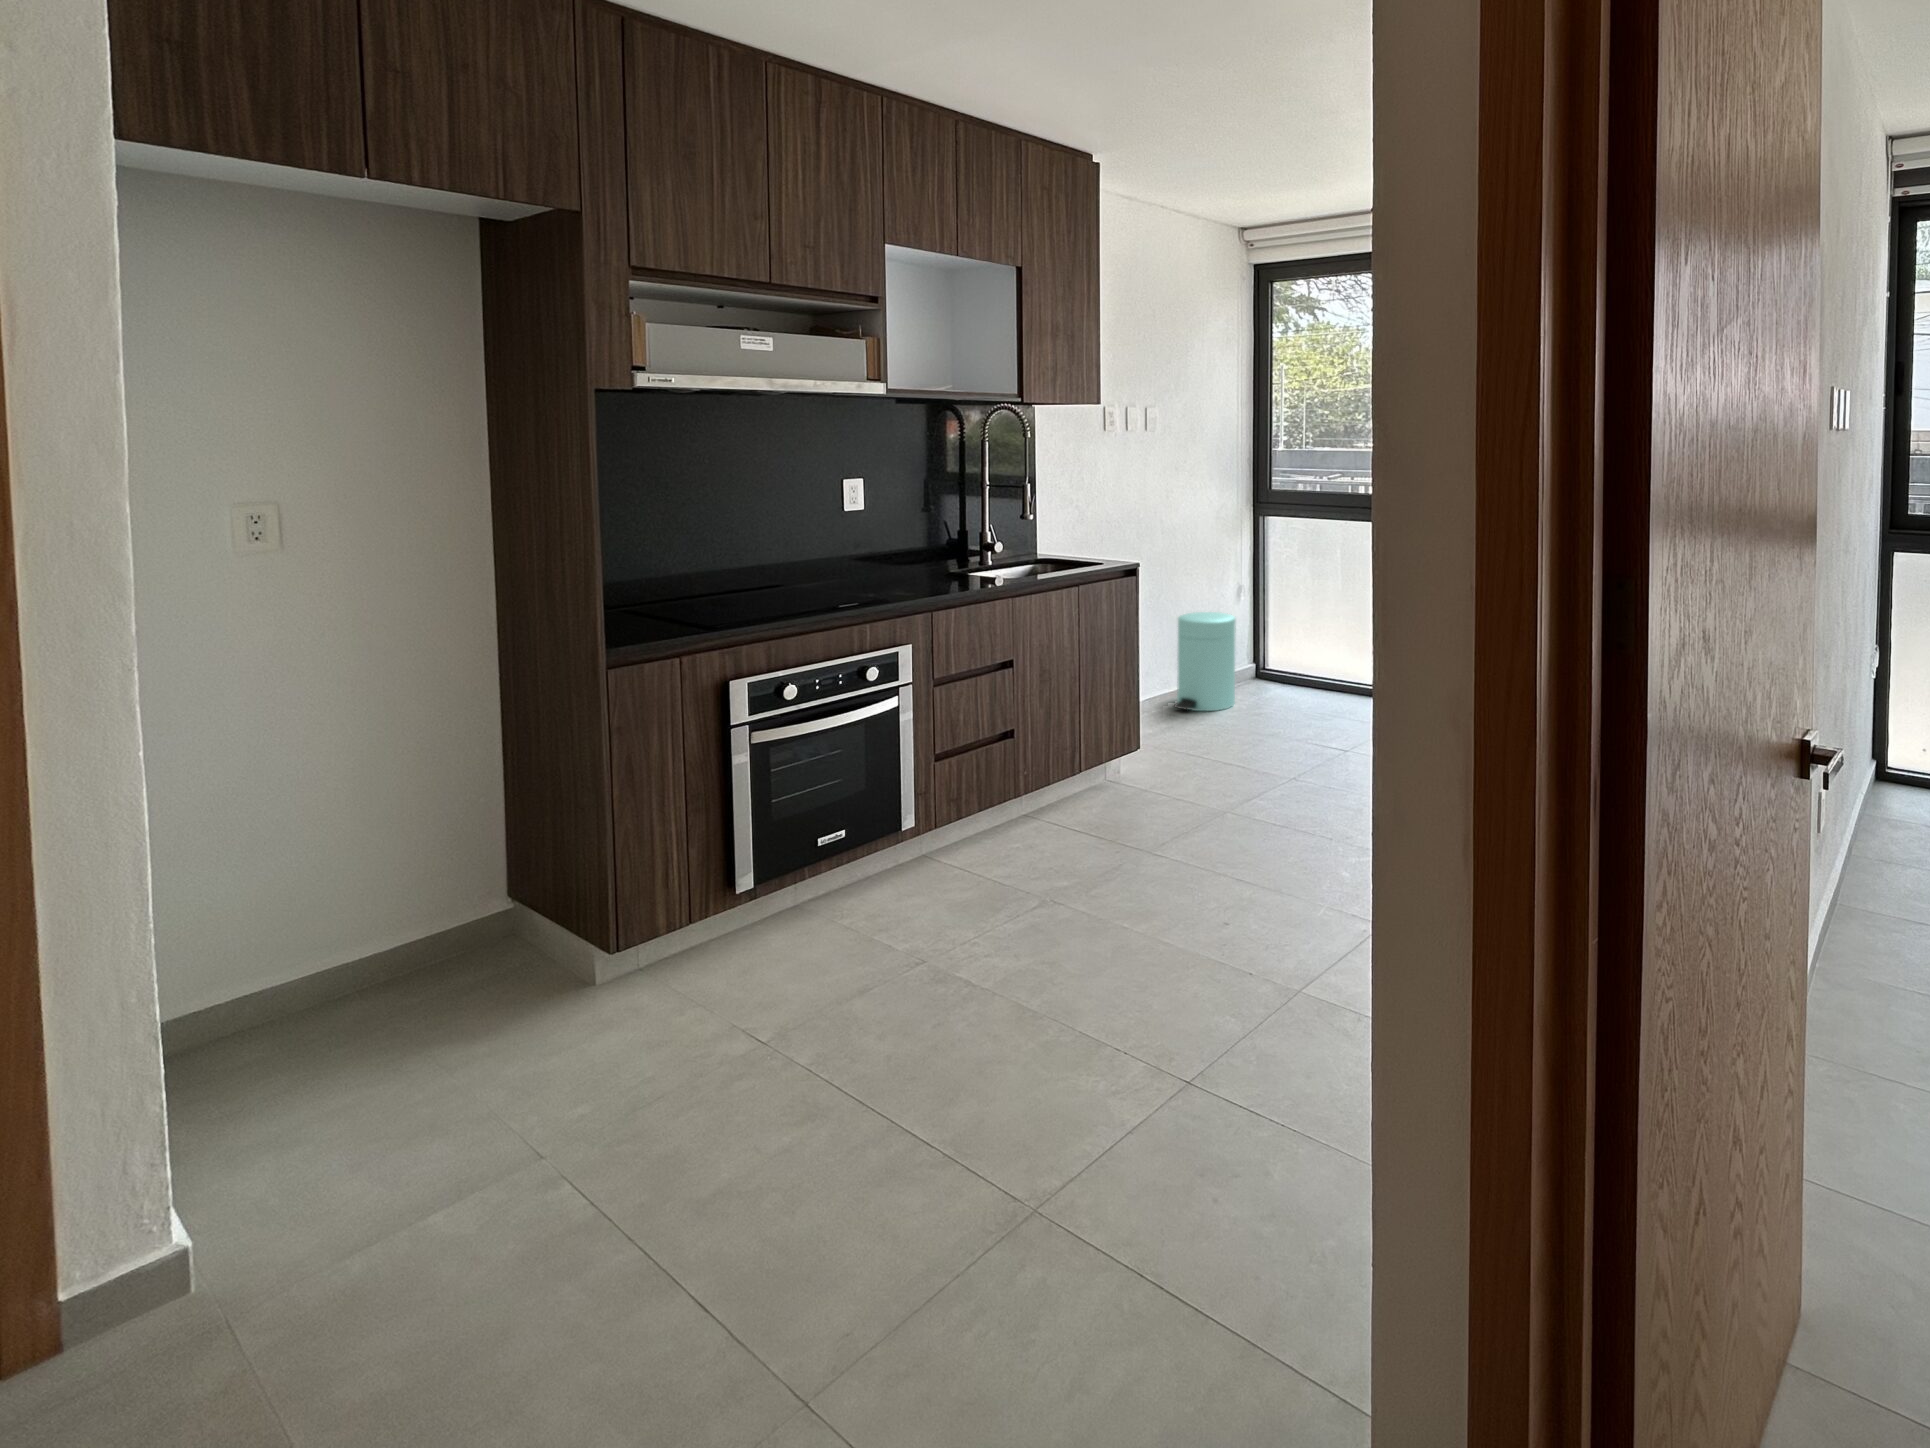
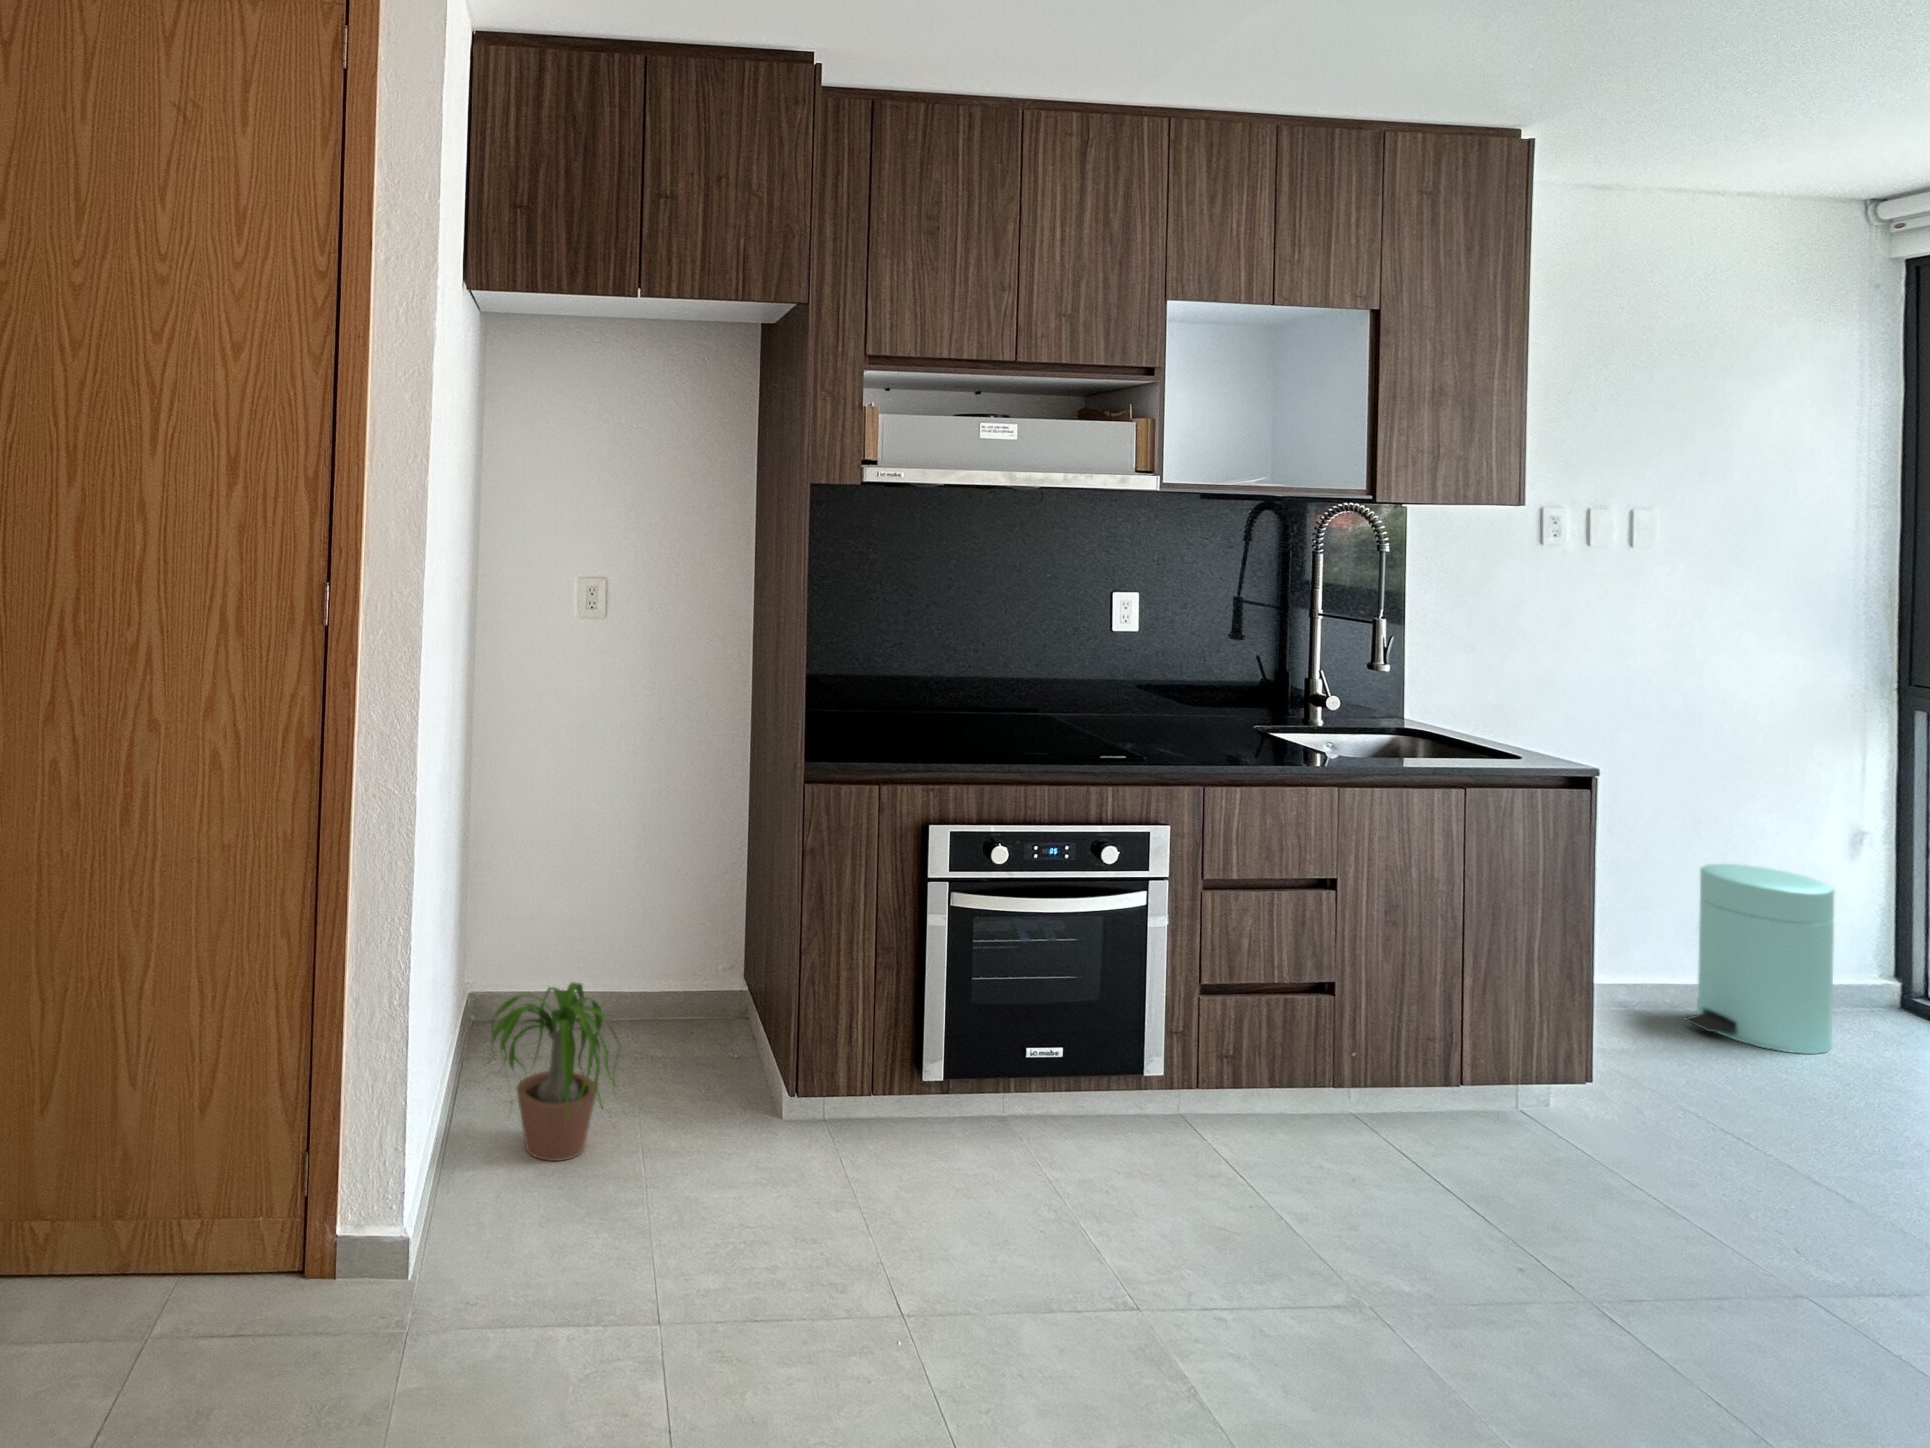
potted plant: none [173,925,435,1122] -> present [480,982,622,1161]

